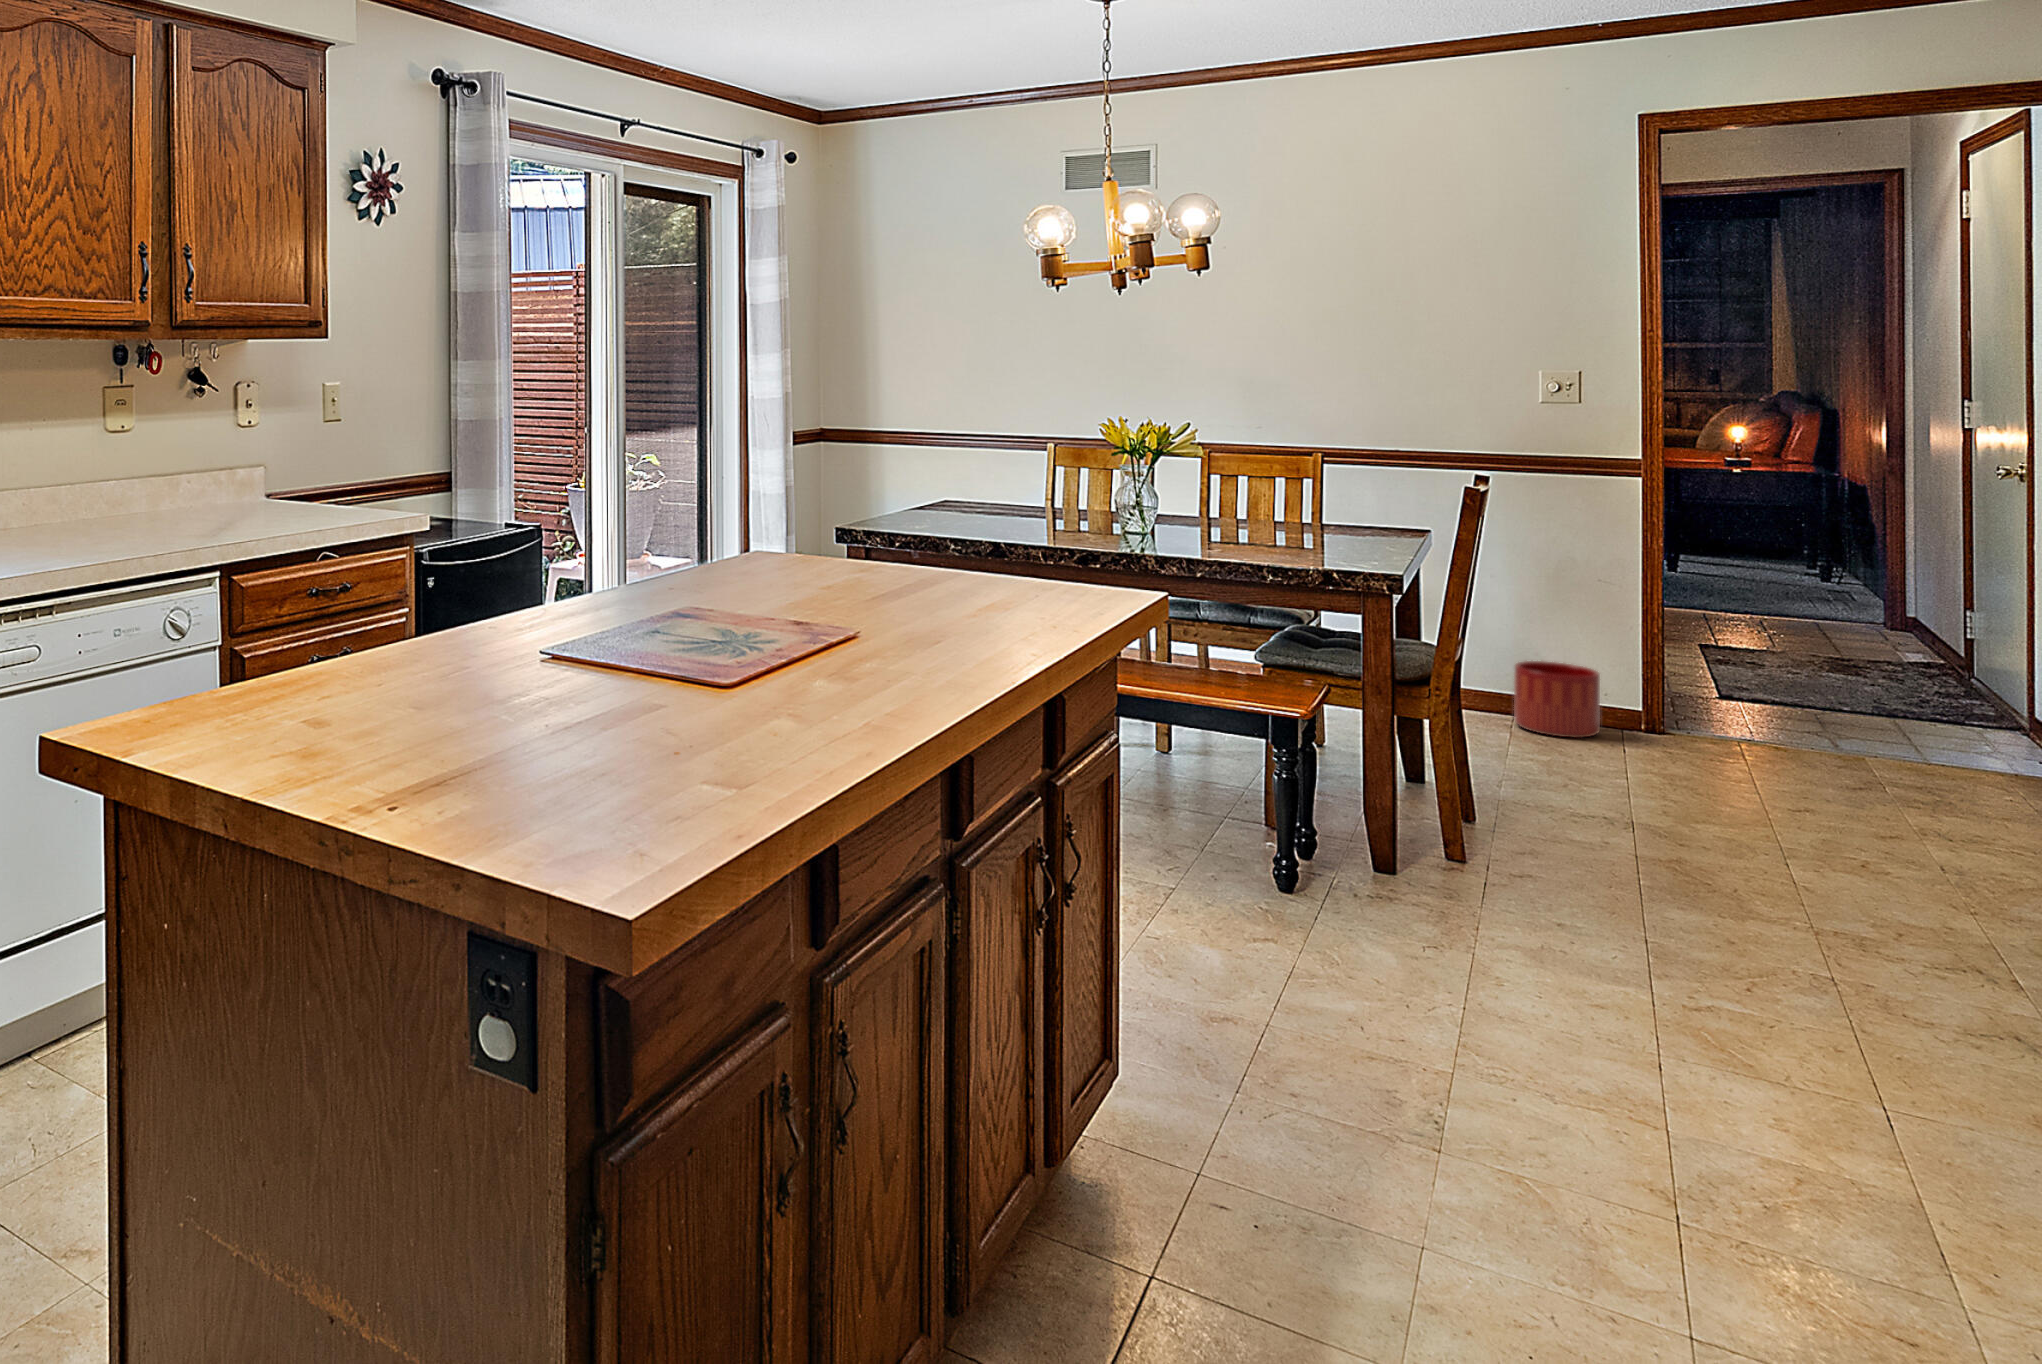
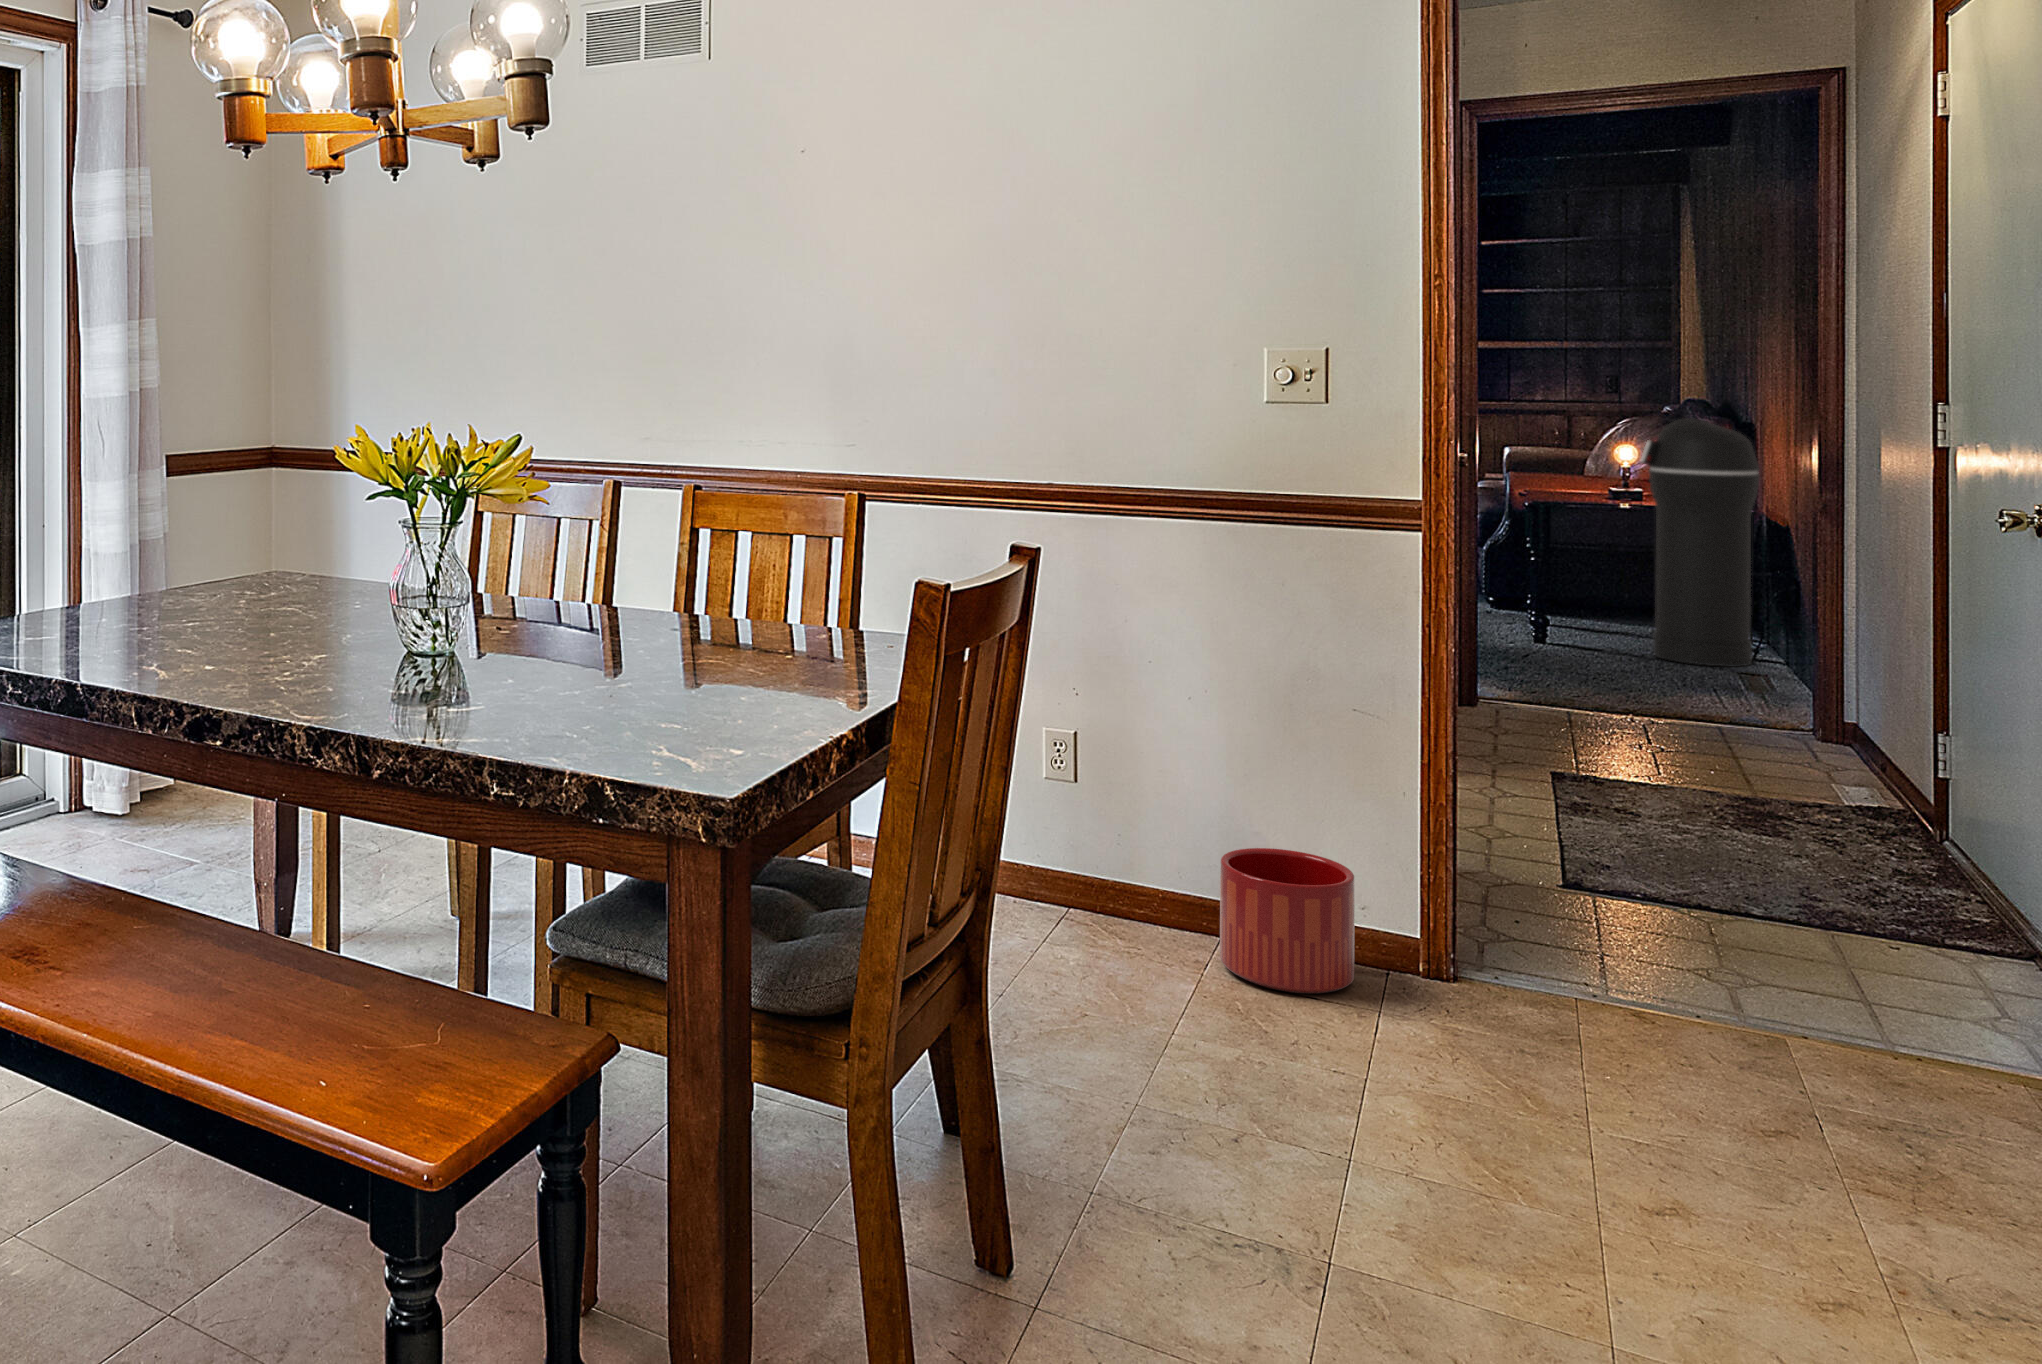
trash can: none [1749,408,1842,587] -> present [1640,418,1760,667]

